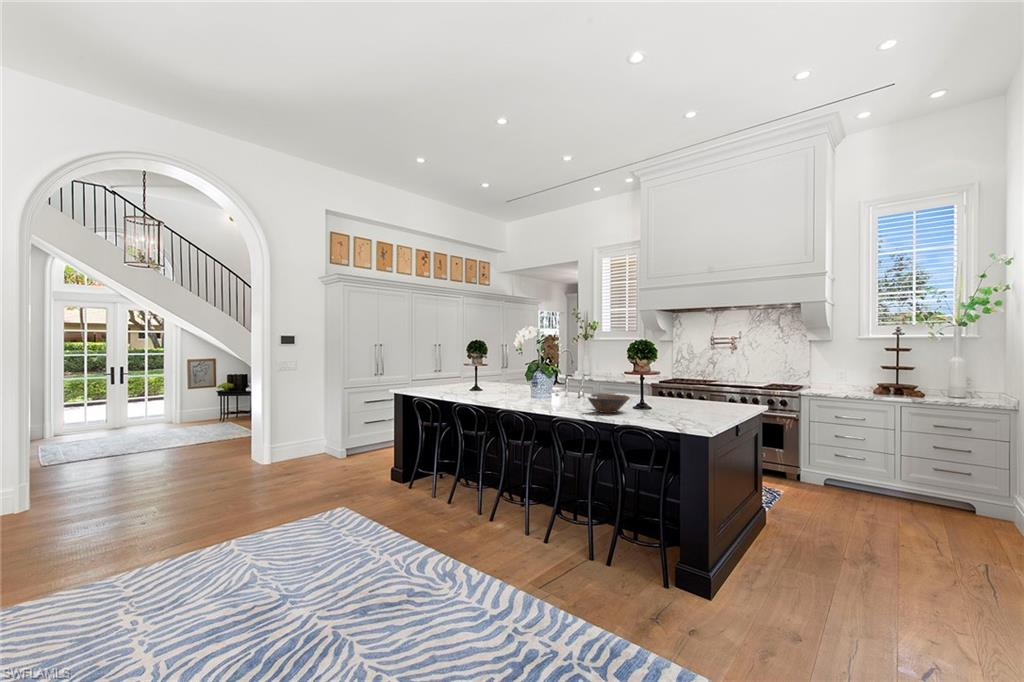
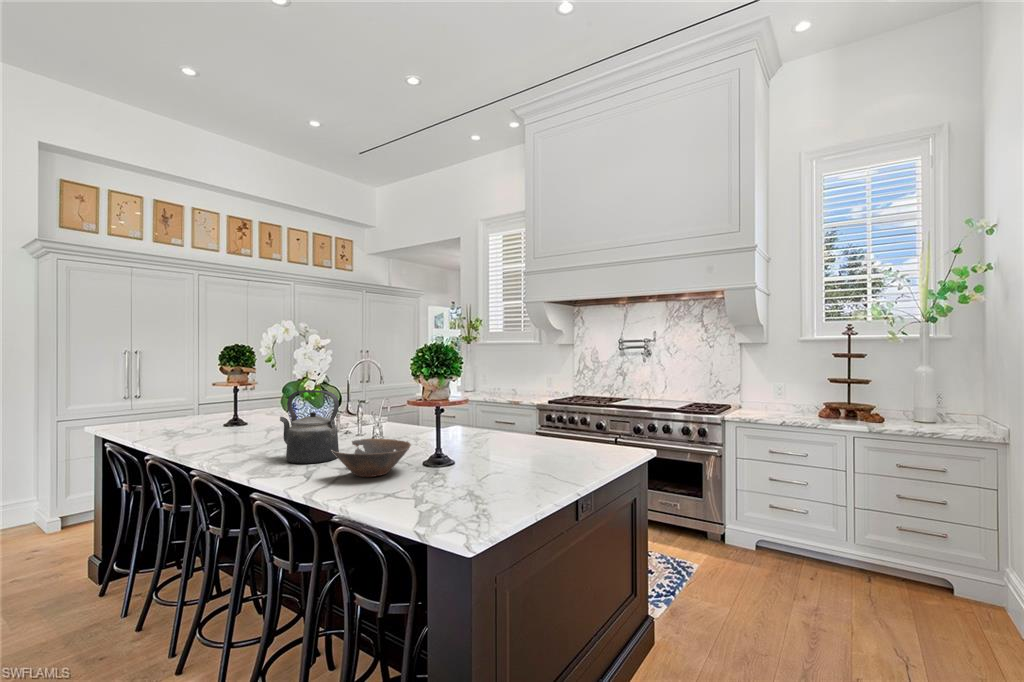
kettle: none [539,366,575,407] -> present [280,390,339,464]

